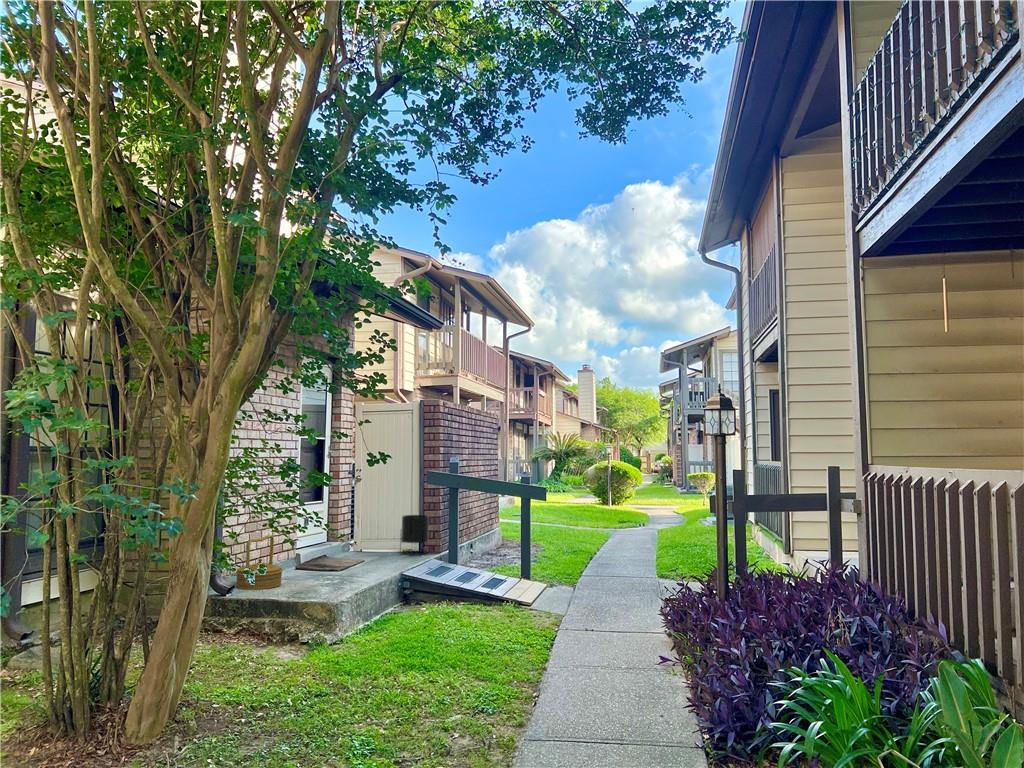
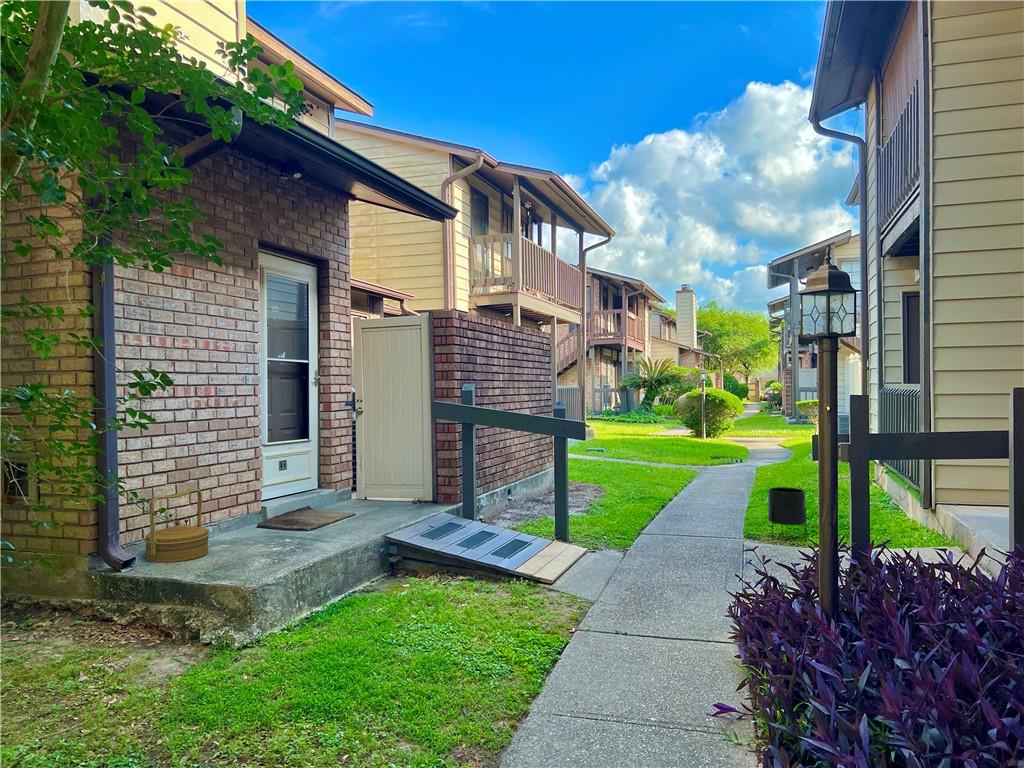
planter: present [400,515,429,544] -> present [768,487,806,541]

